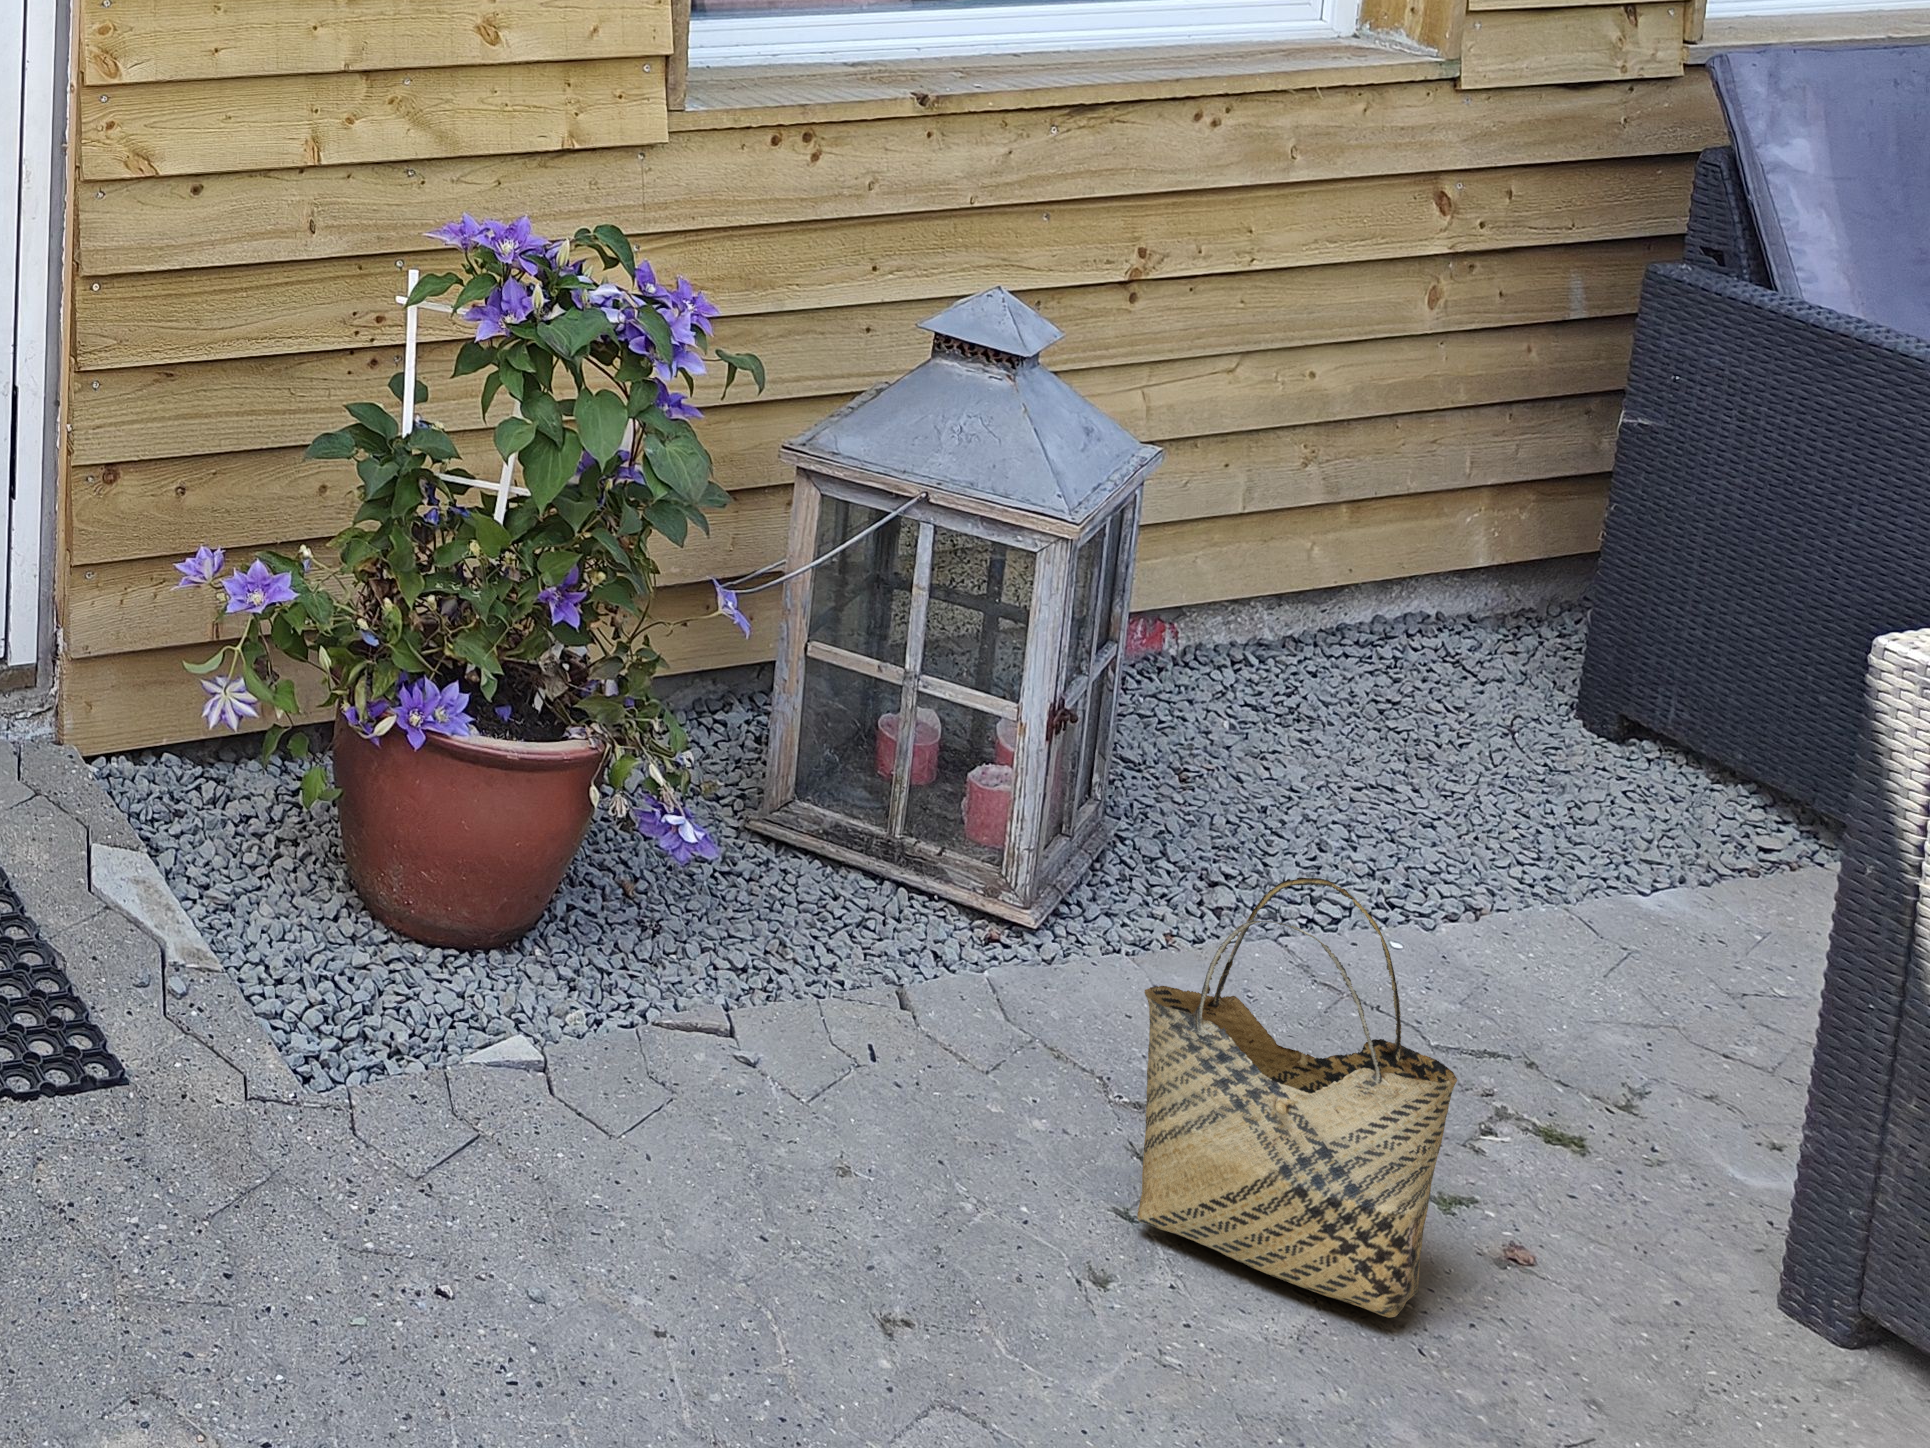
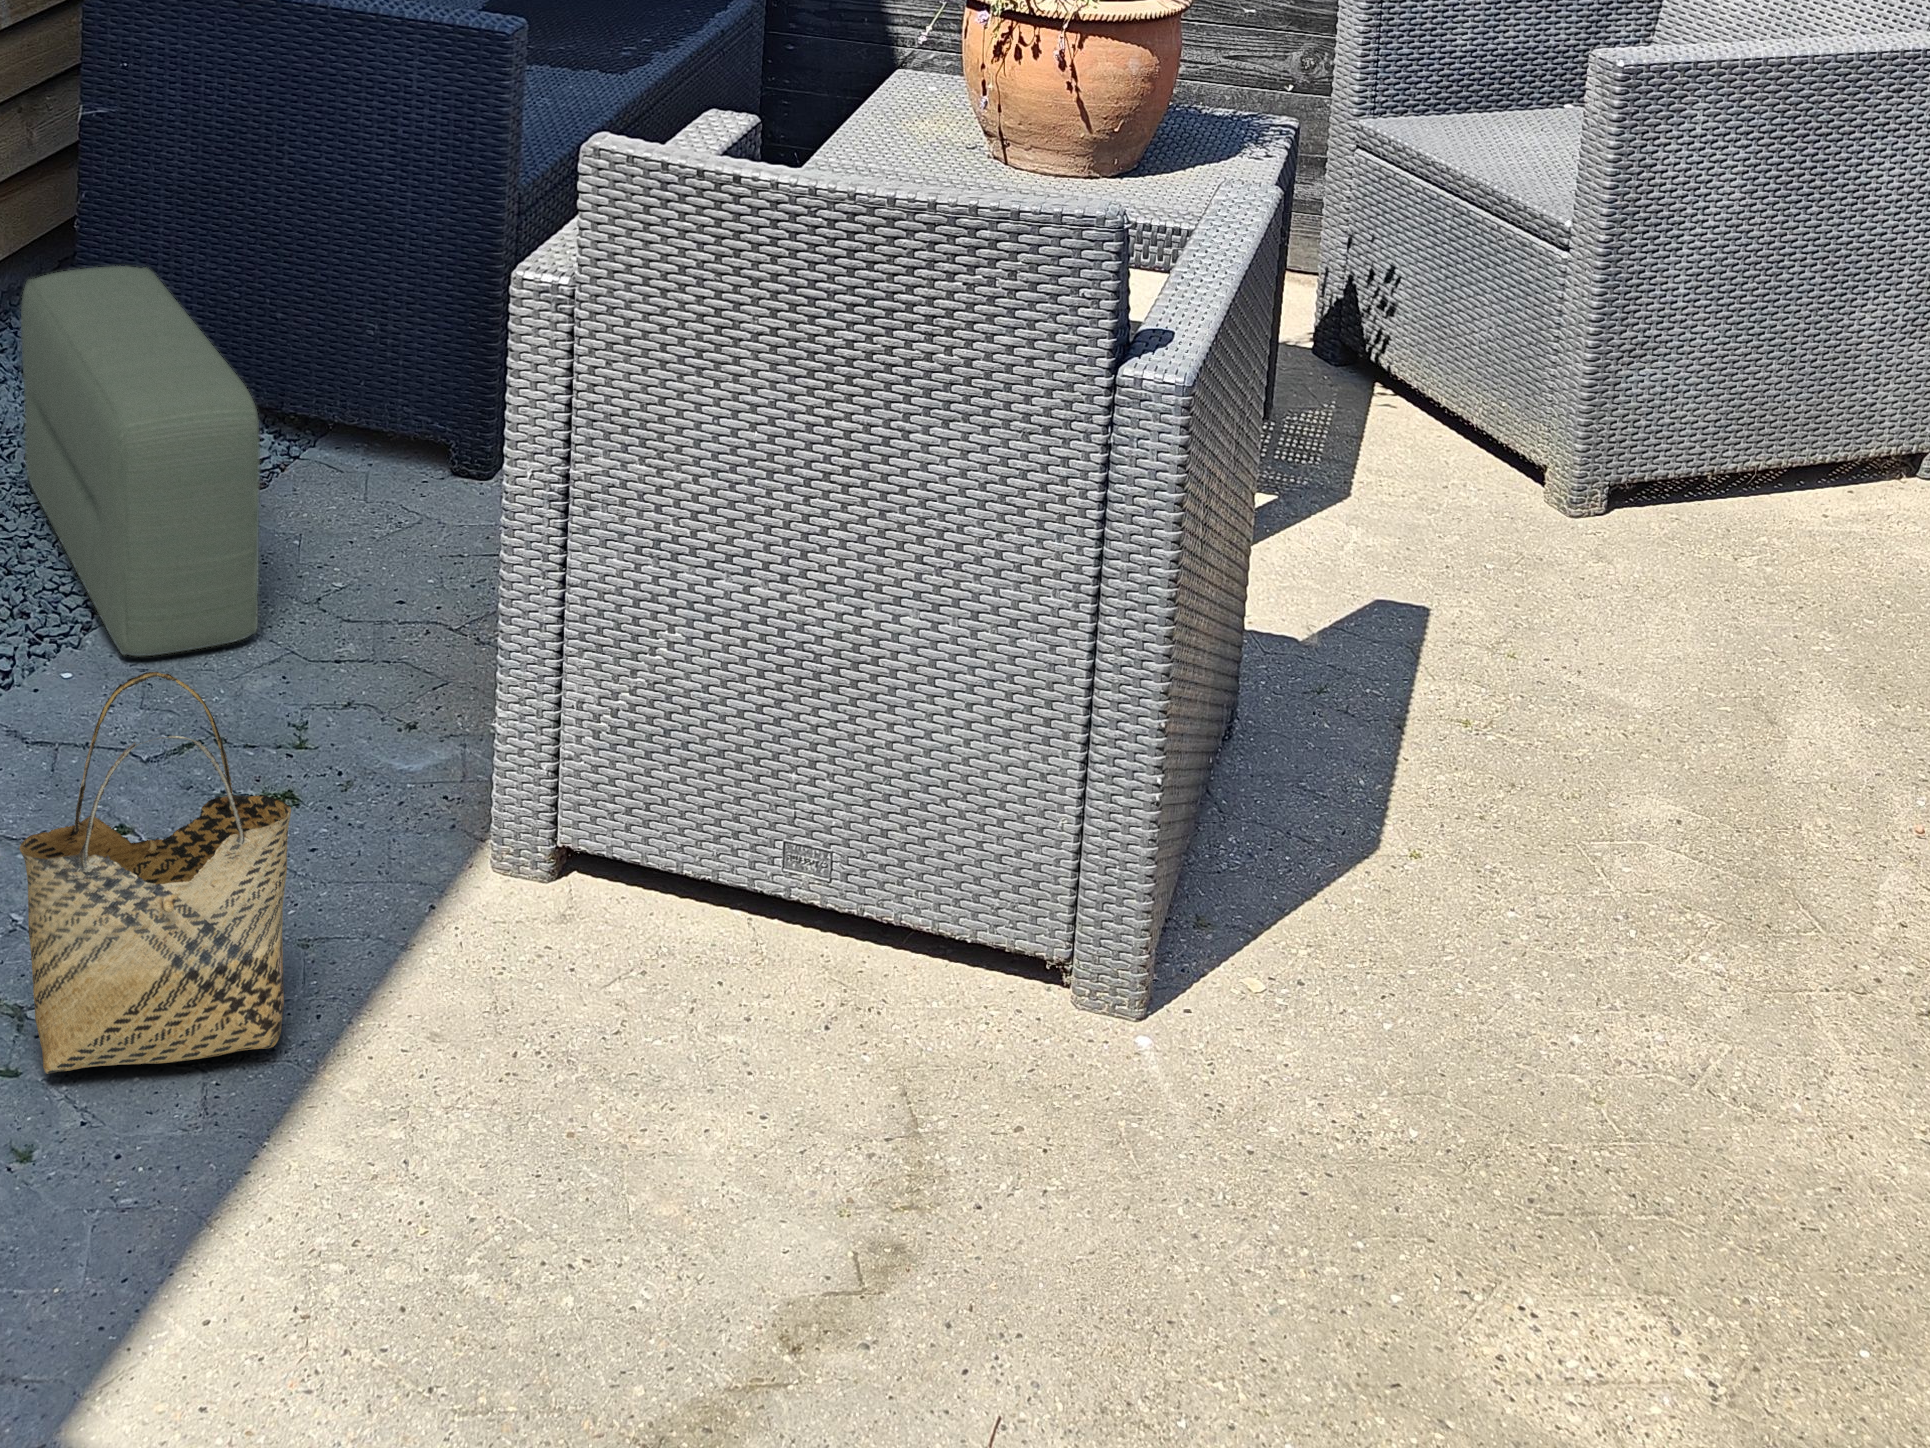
pouf: none [1460,553,1679,996] -> present [21,266,260,656]

